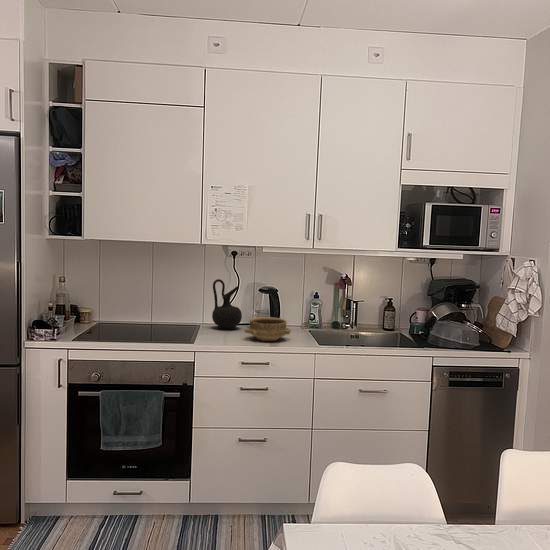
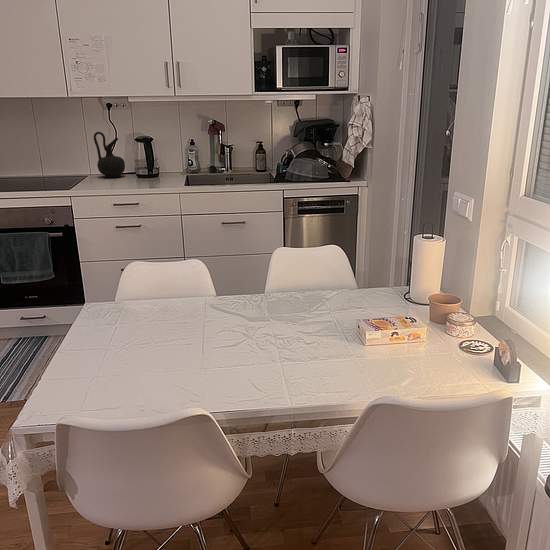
ceramic bowl: present [244,317,290,341] -> none [119,164,163,185]

